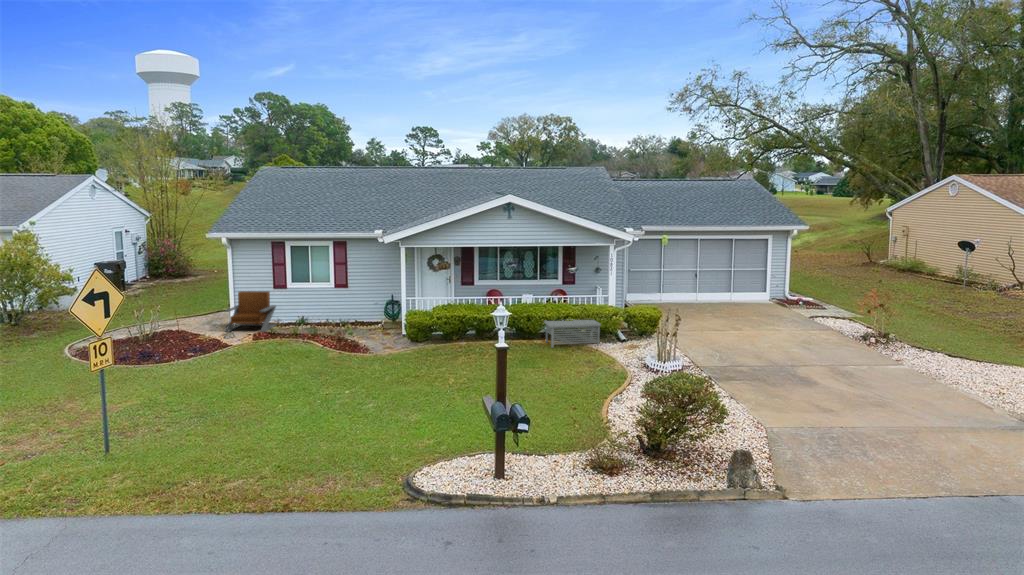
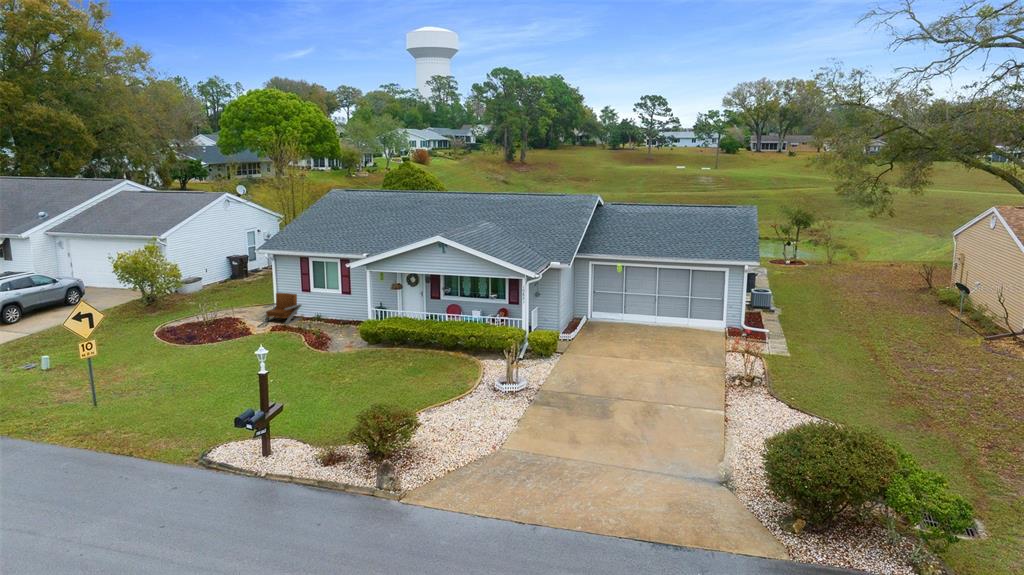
storage bench: present [544,319,601,348] -> none [452,337,497,362]

